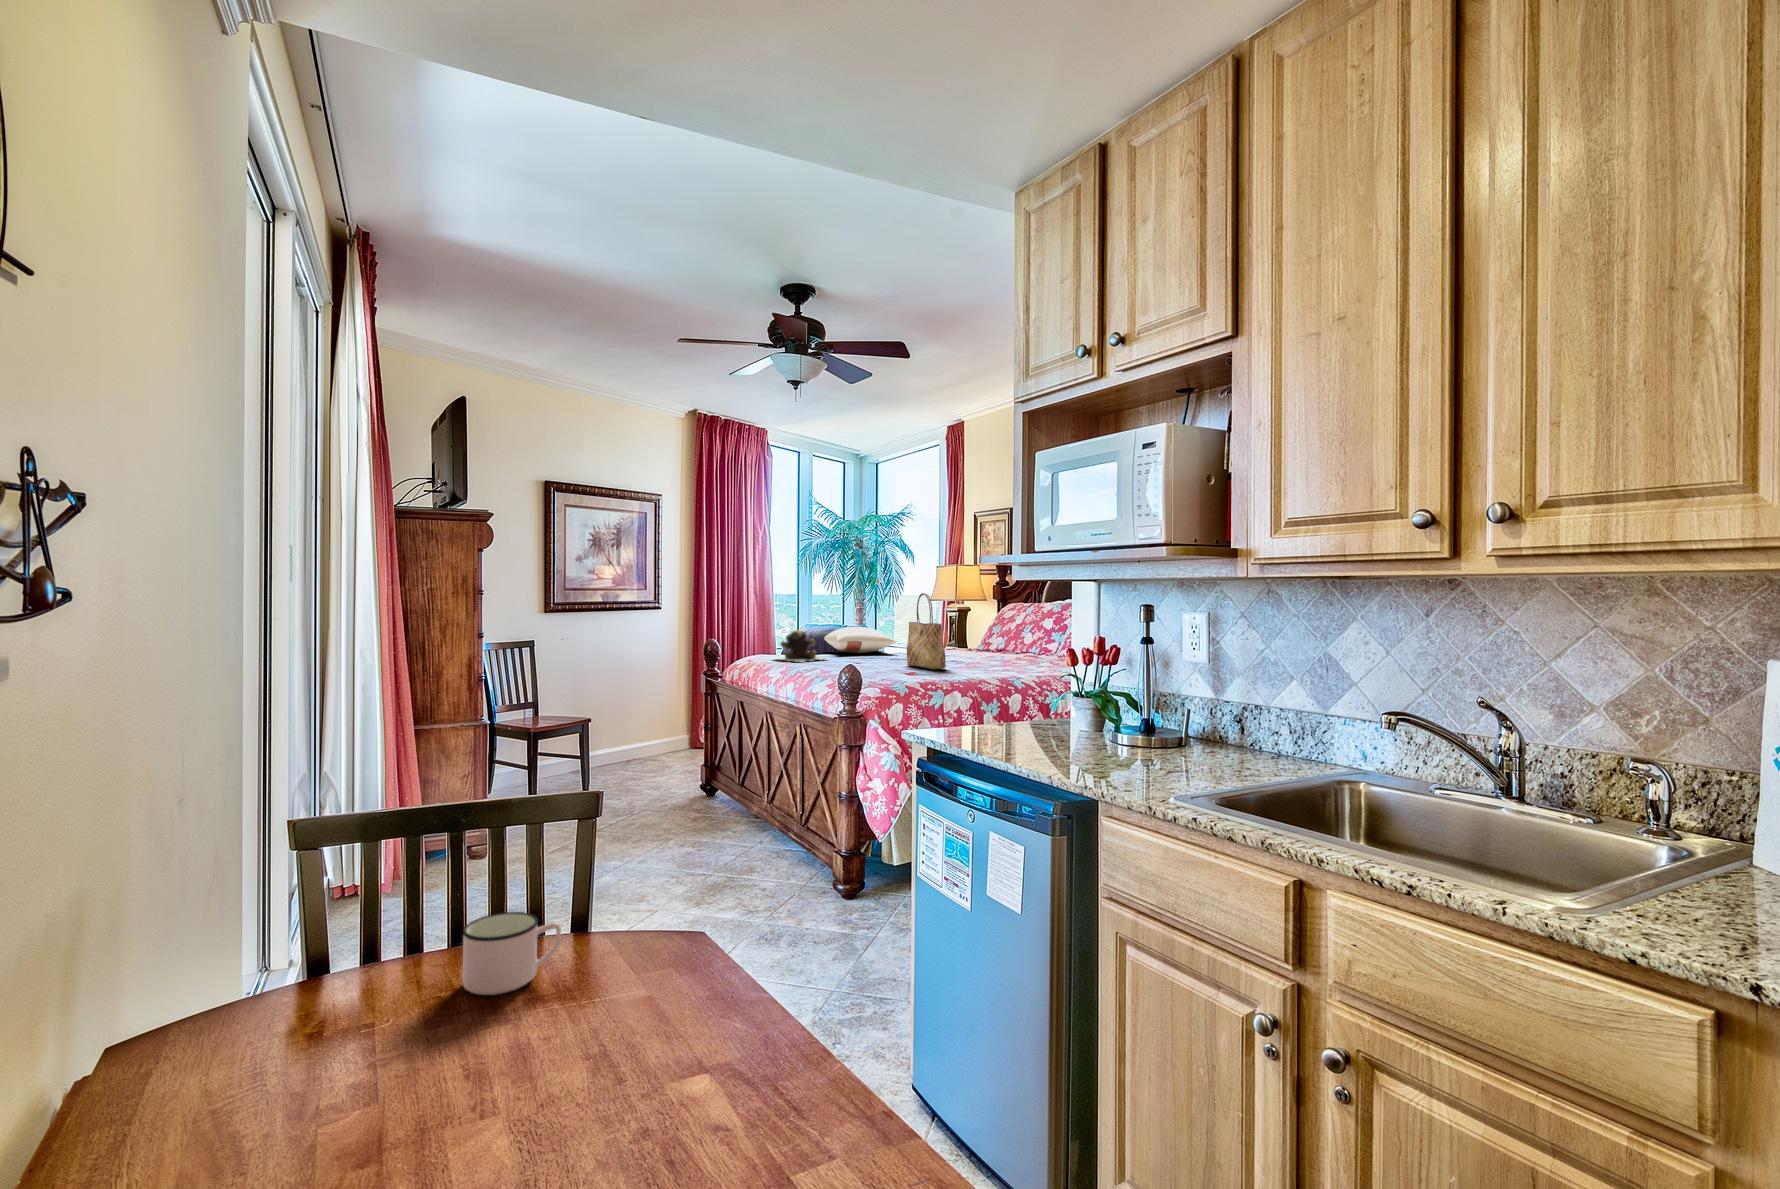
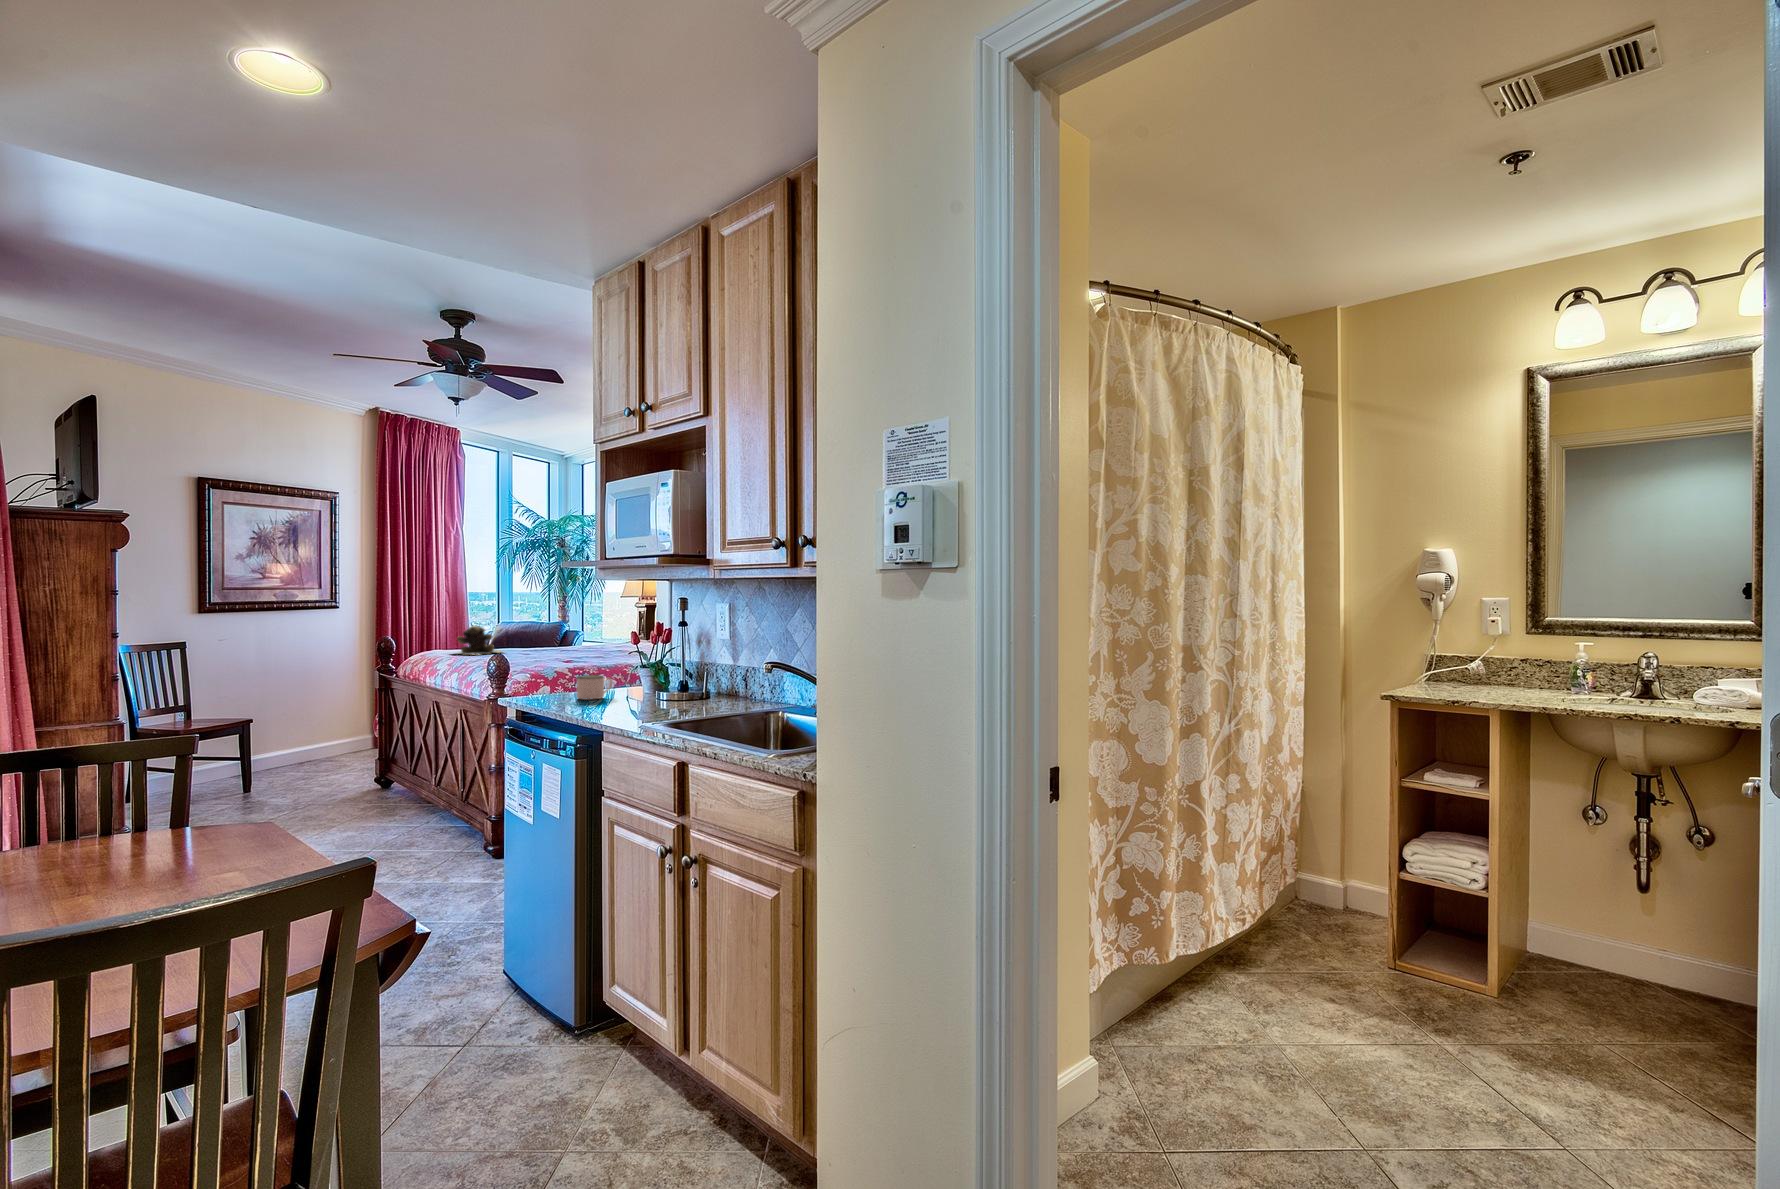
tote bag: present [907,593,946,669] -> none [577,591,609,657]
pillow: present [824,627,897,653] -> none [510,622,579,646]
mug: present [463,912,561,995] -> present [577,675,612,700]

